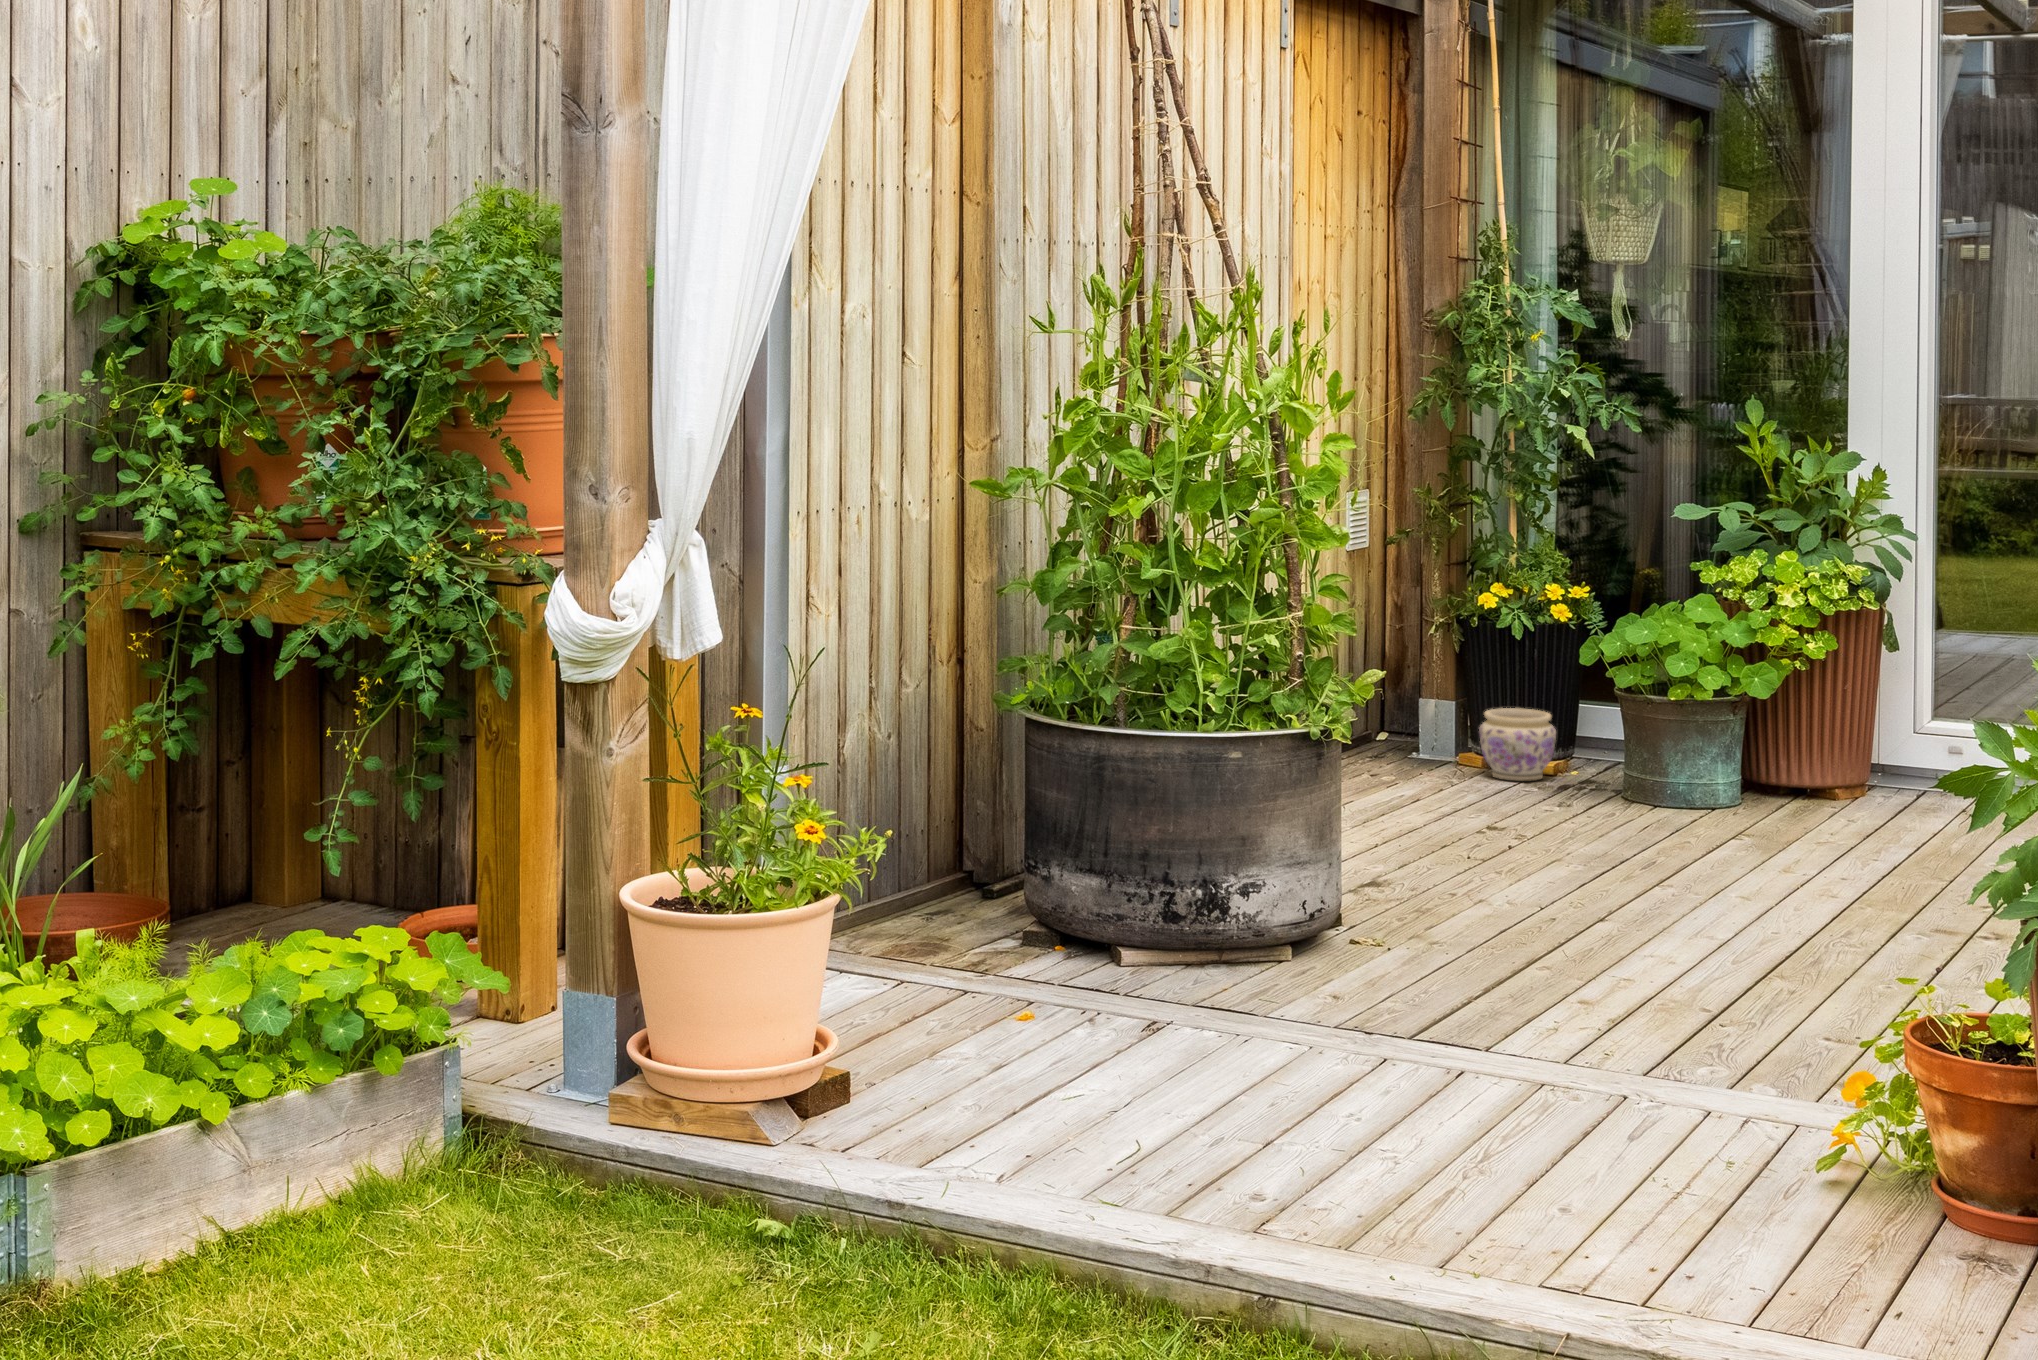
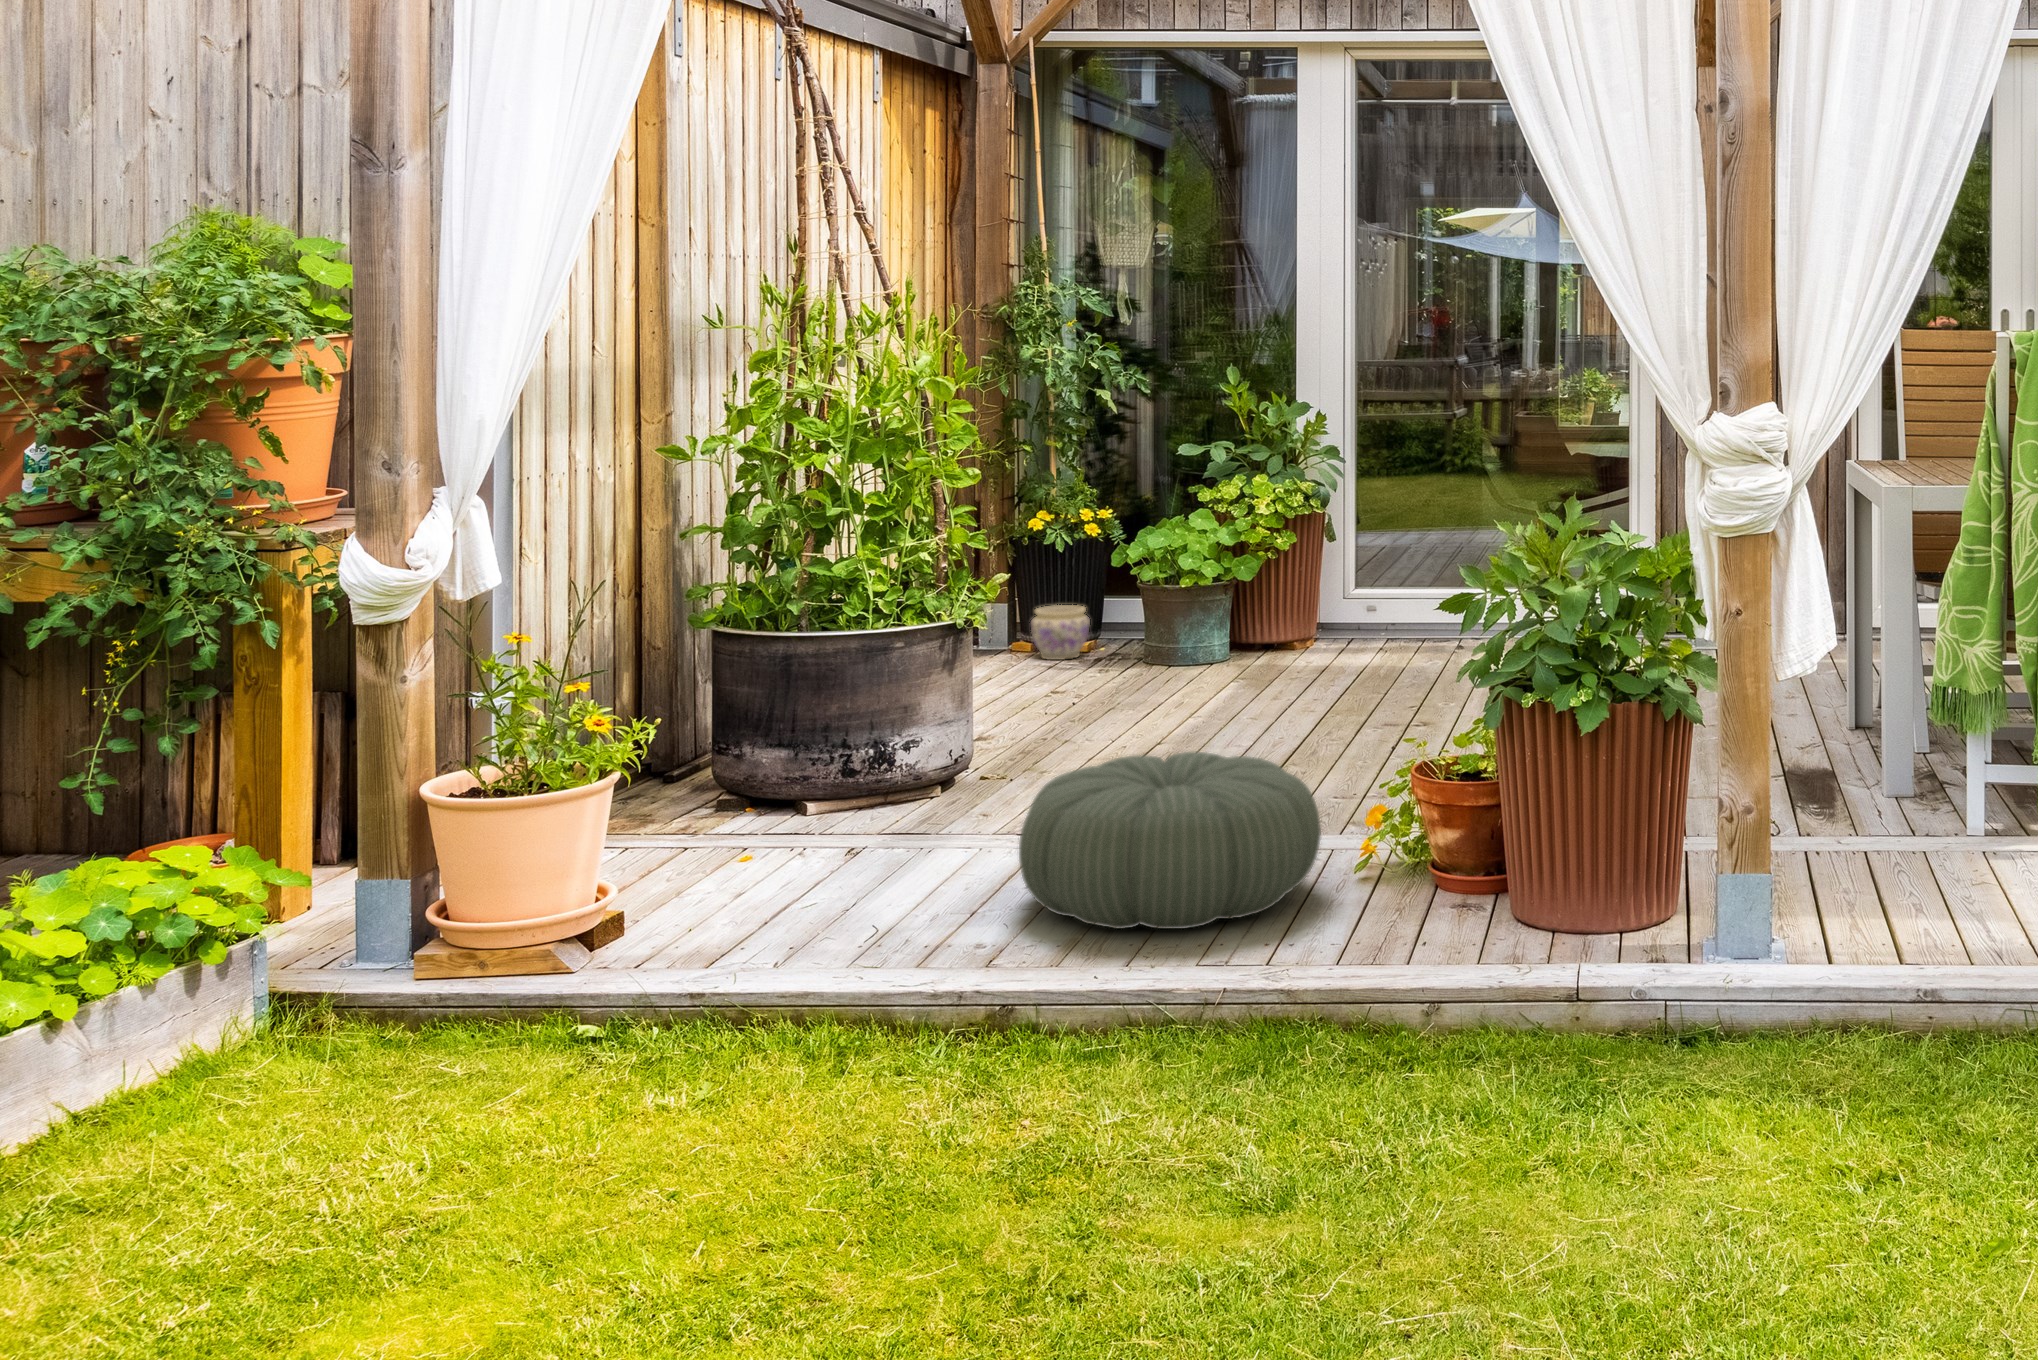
pouf: none [1327,950,1765,1222] -> present [1019,752,1321,929]

